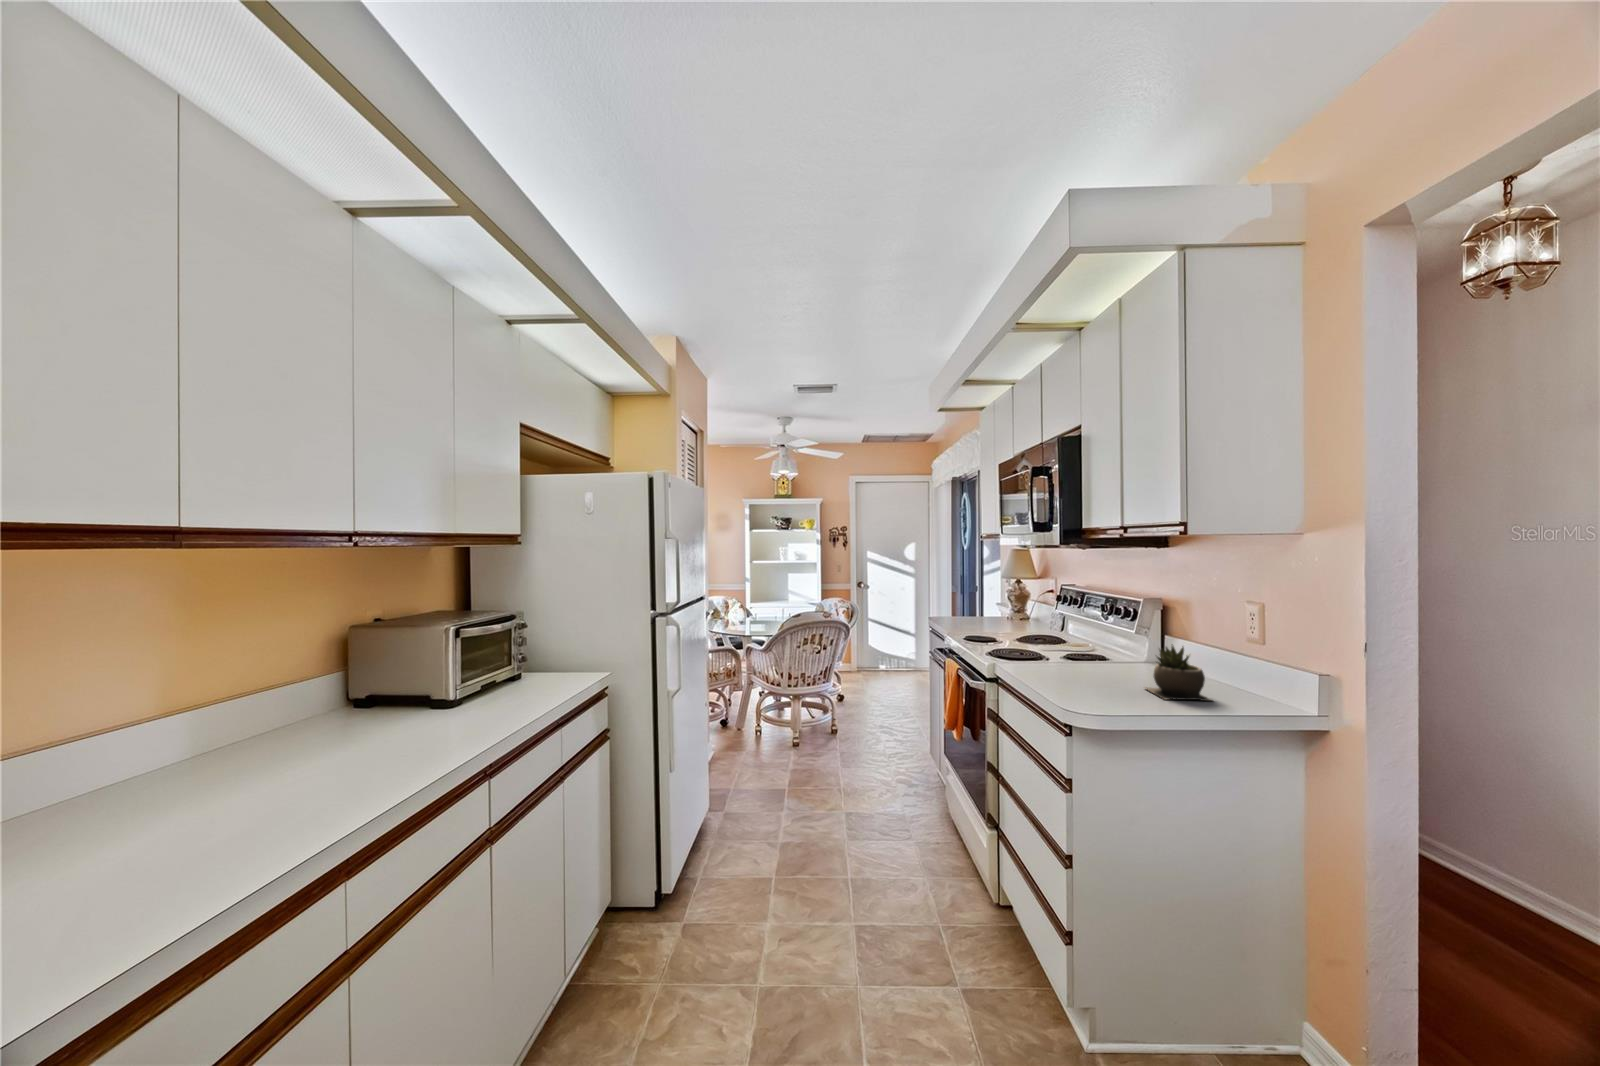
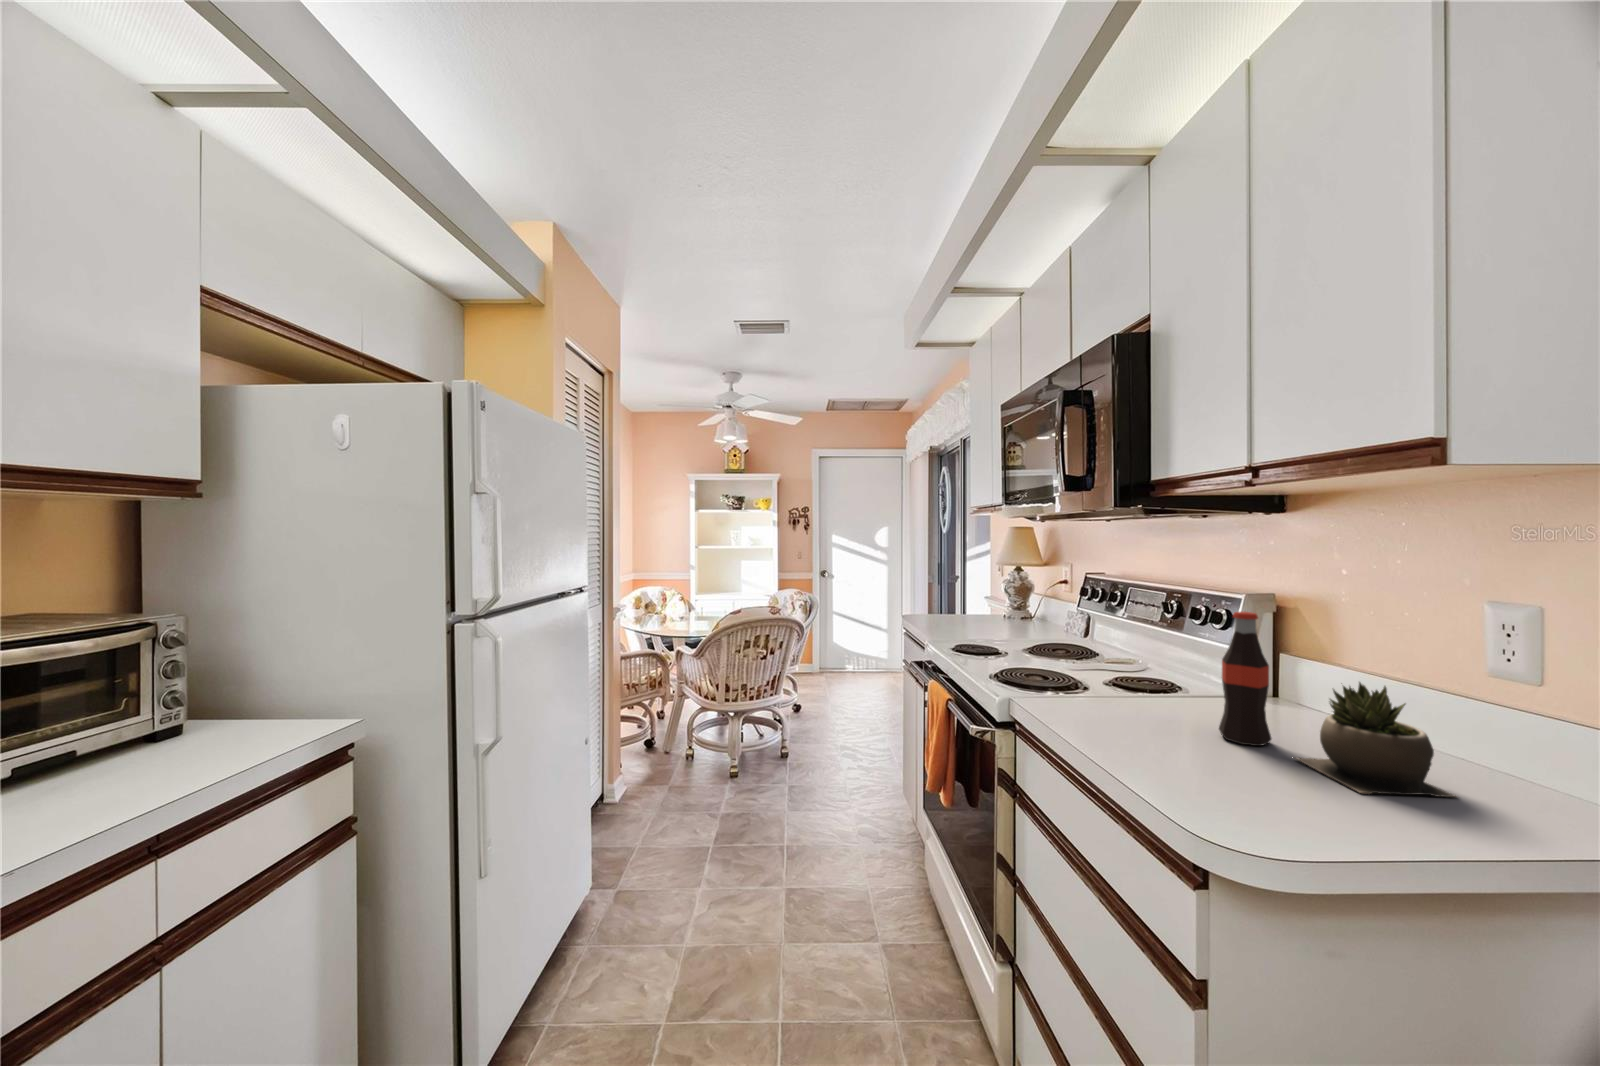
bottle: none [1111,608,1138,684] -> present [1219,612,1271,746]

